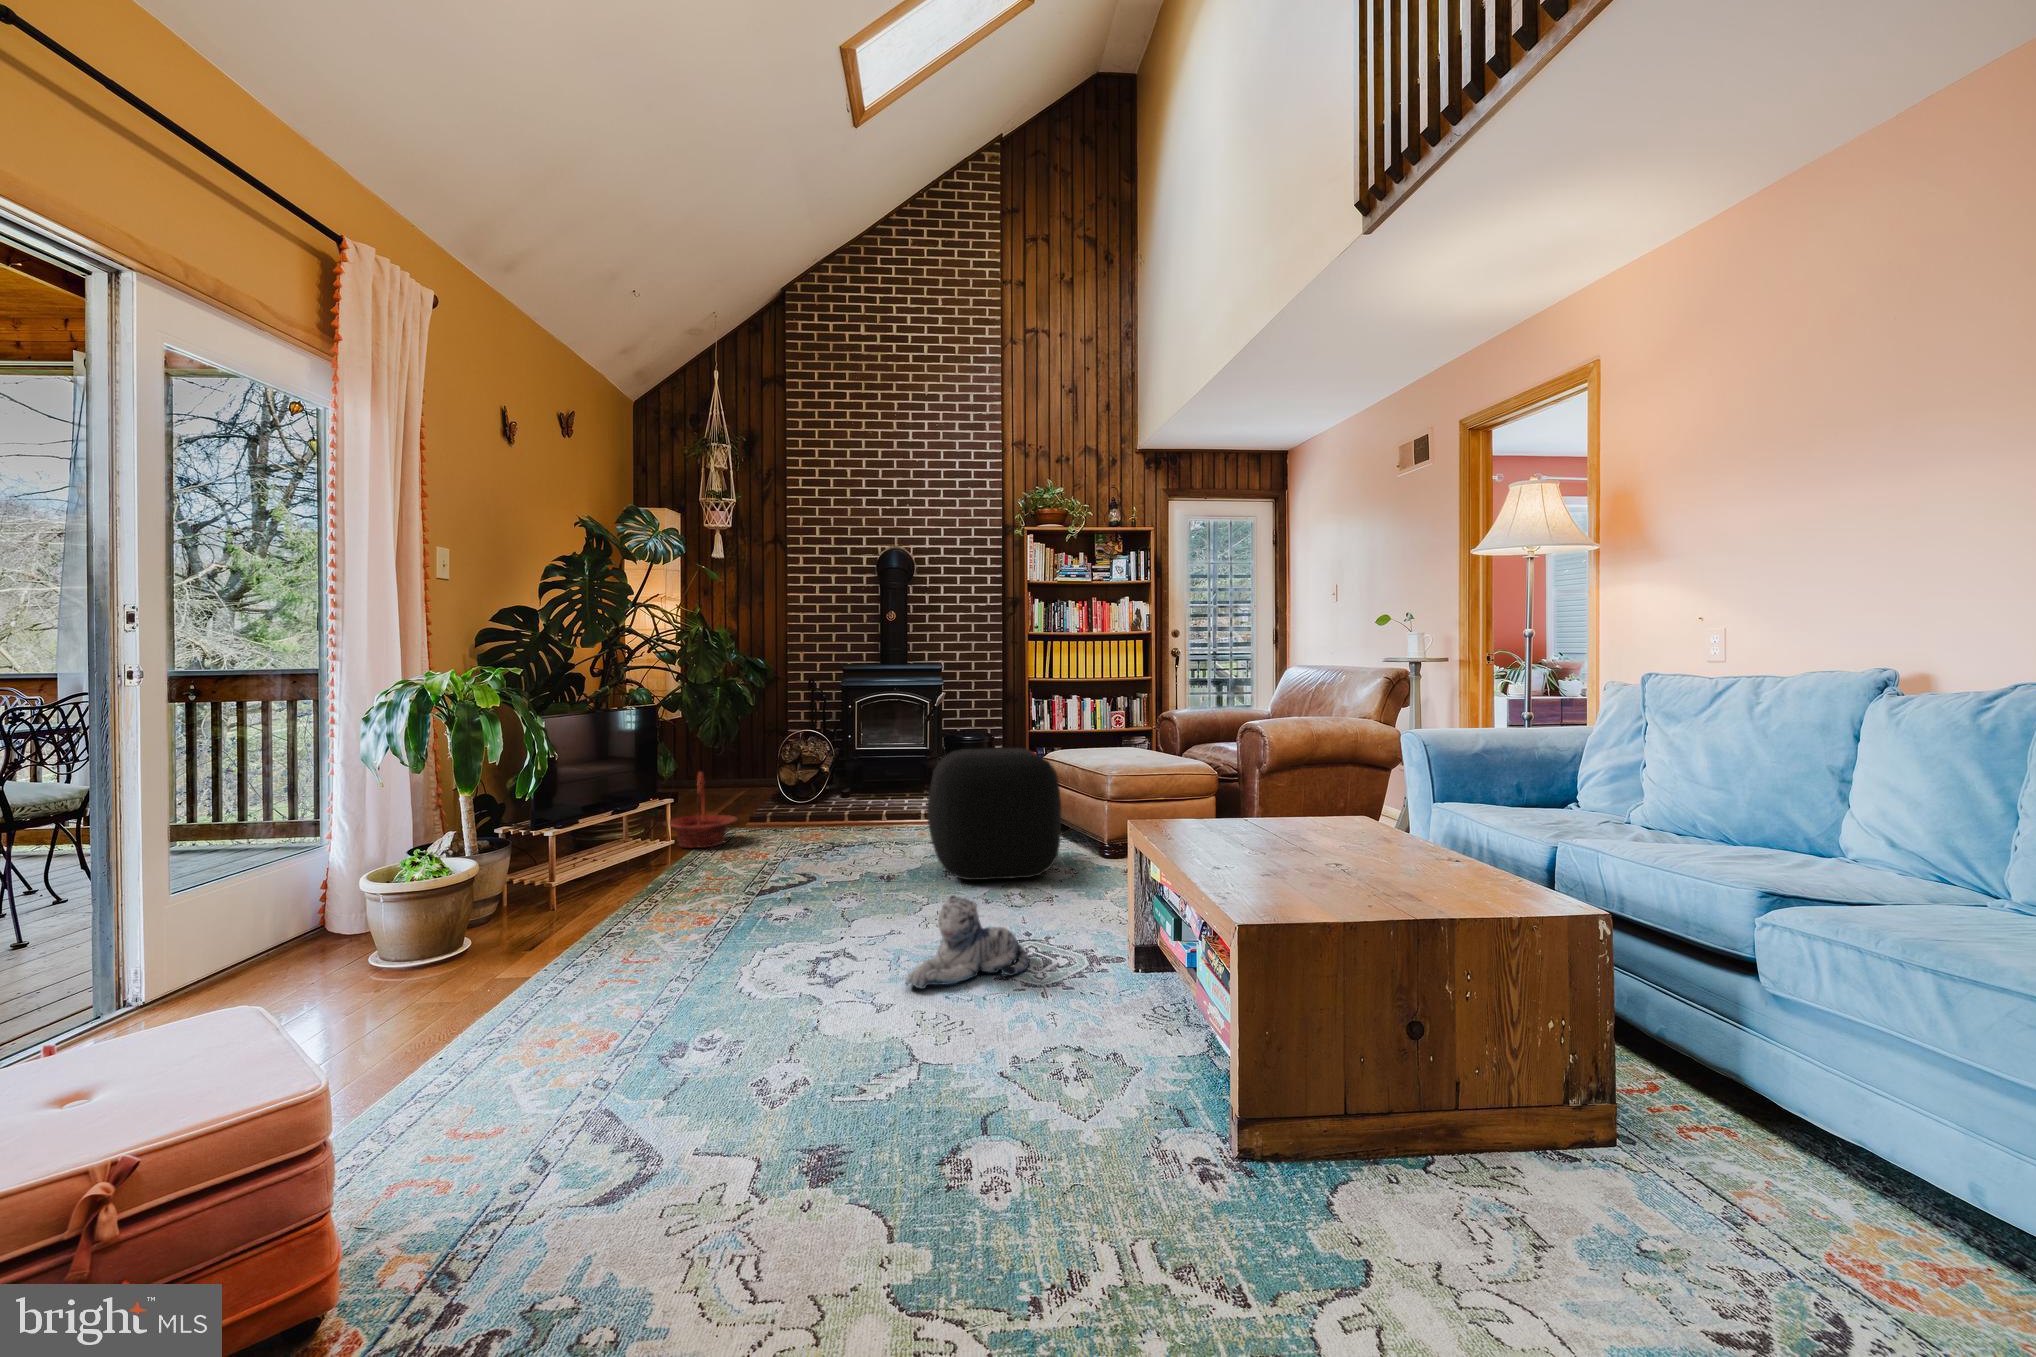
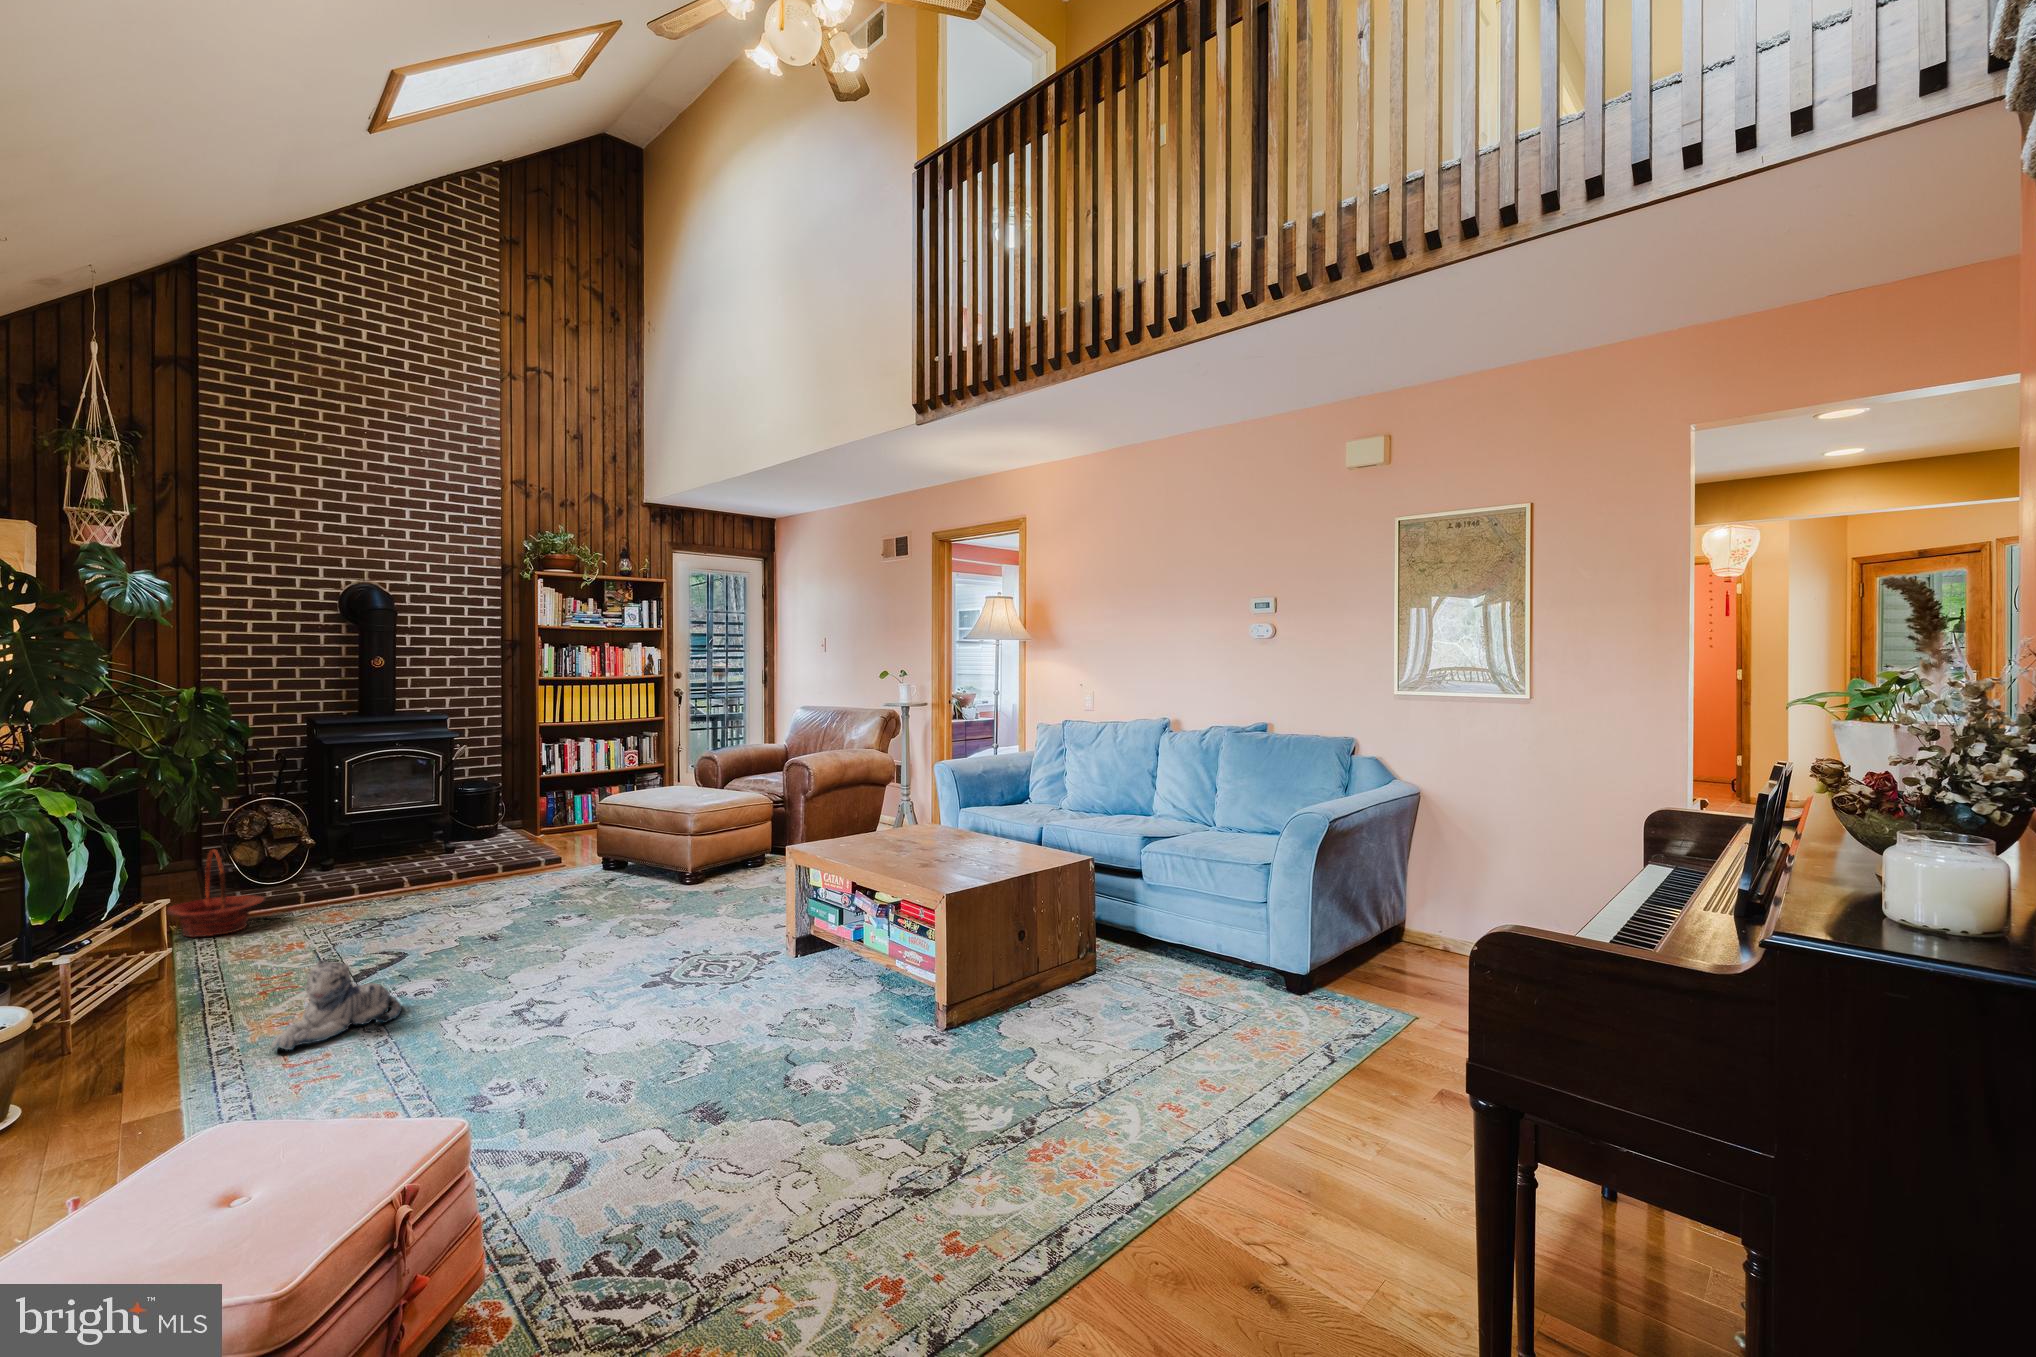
ottoman: present [927,748,1061,880] -> none [536,798,671,920]
plush toy: present [905,895,1030,989] -> present [271,961,402,1050]

